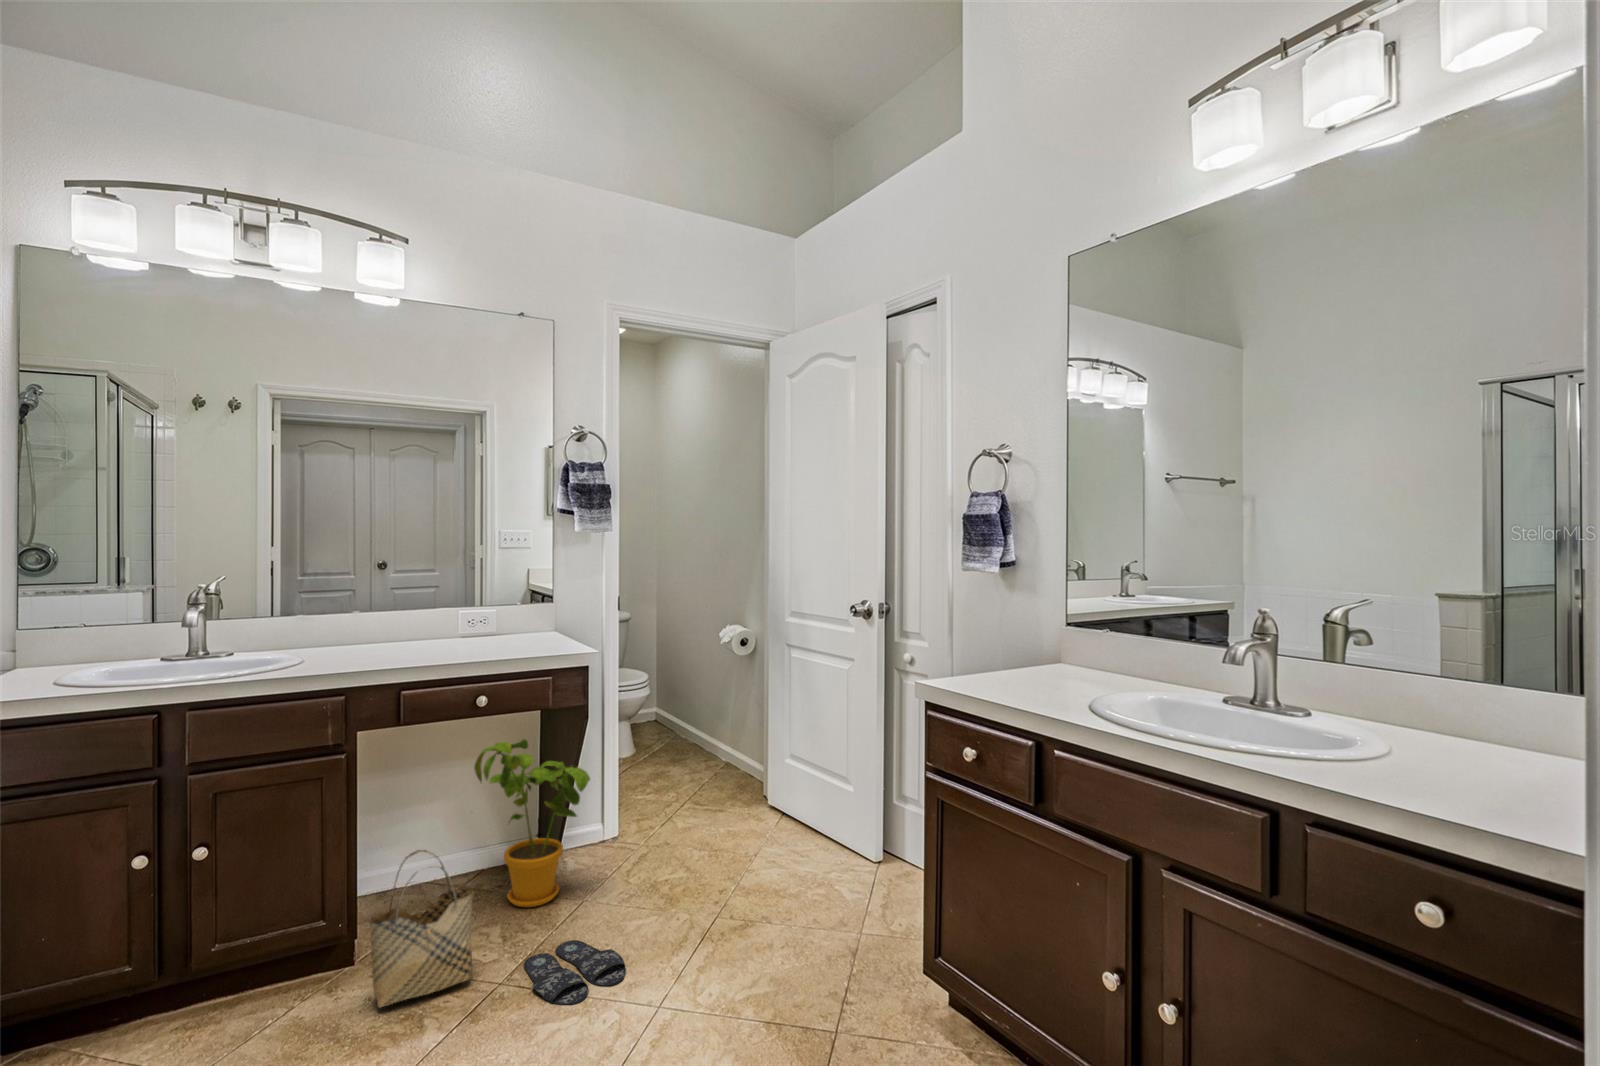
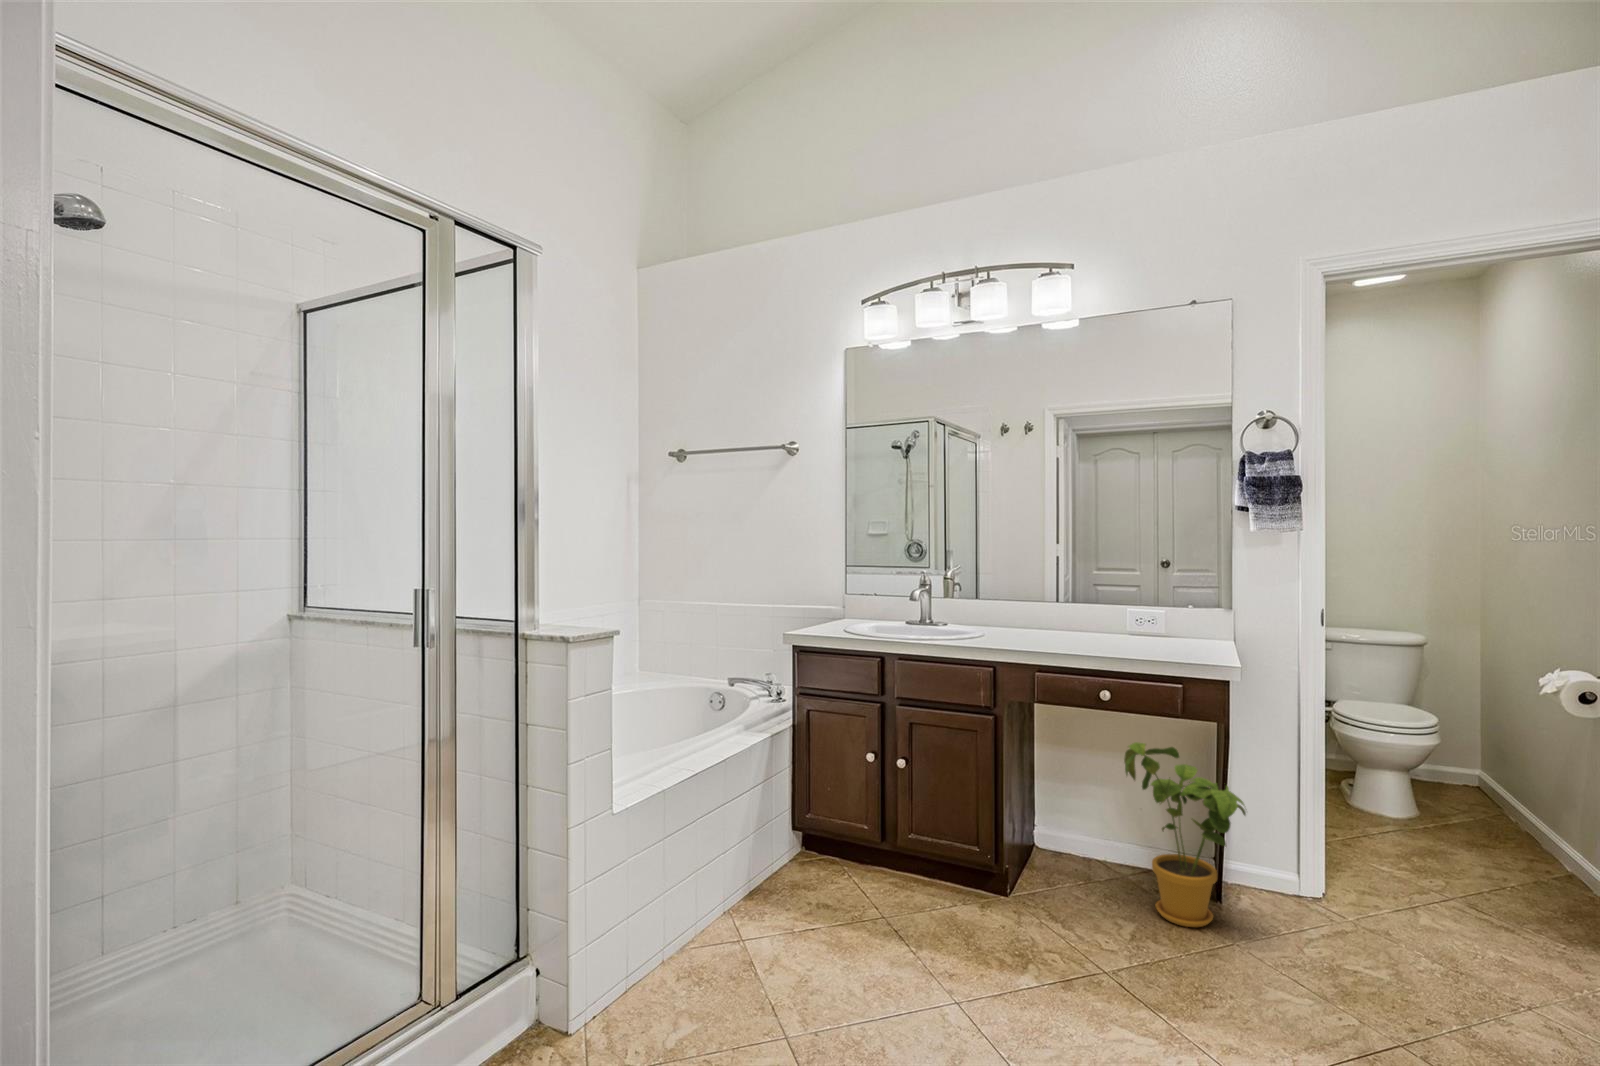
woven basket: present [368,850,473,1008] -> none [999,817,1090,953]
slippers: present [524,940,626,1005] -> none [1127,964,1234,1035]

